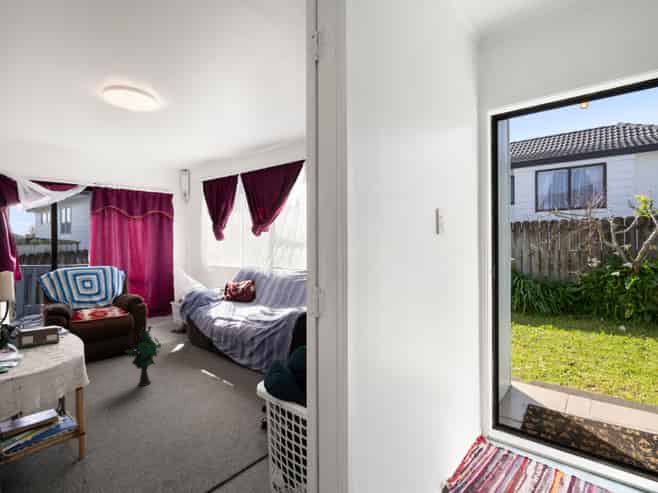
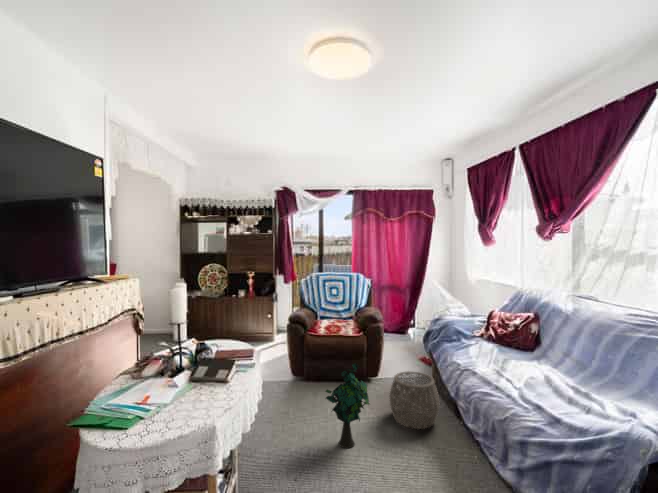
woven basket: none [167,329,203,365] -> present [390,371,439,429]

